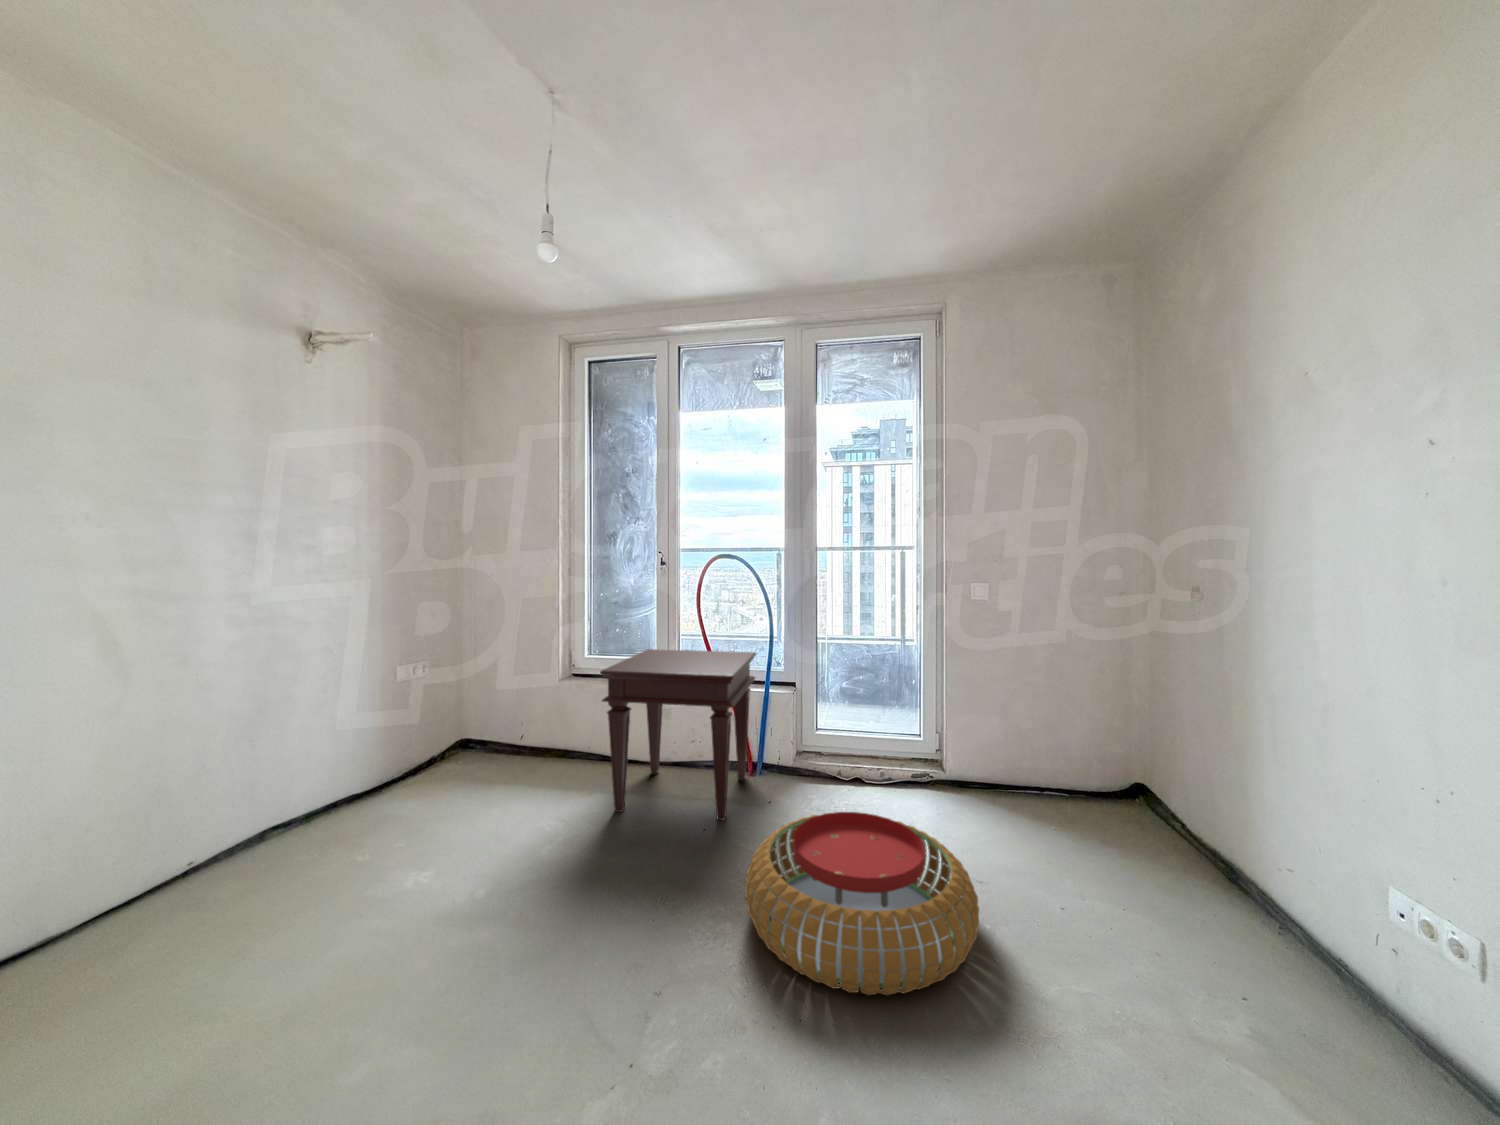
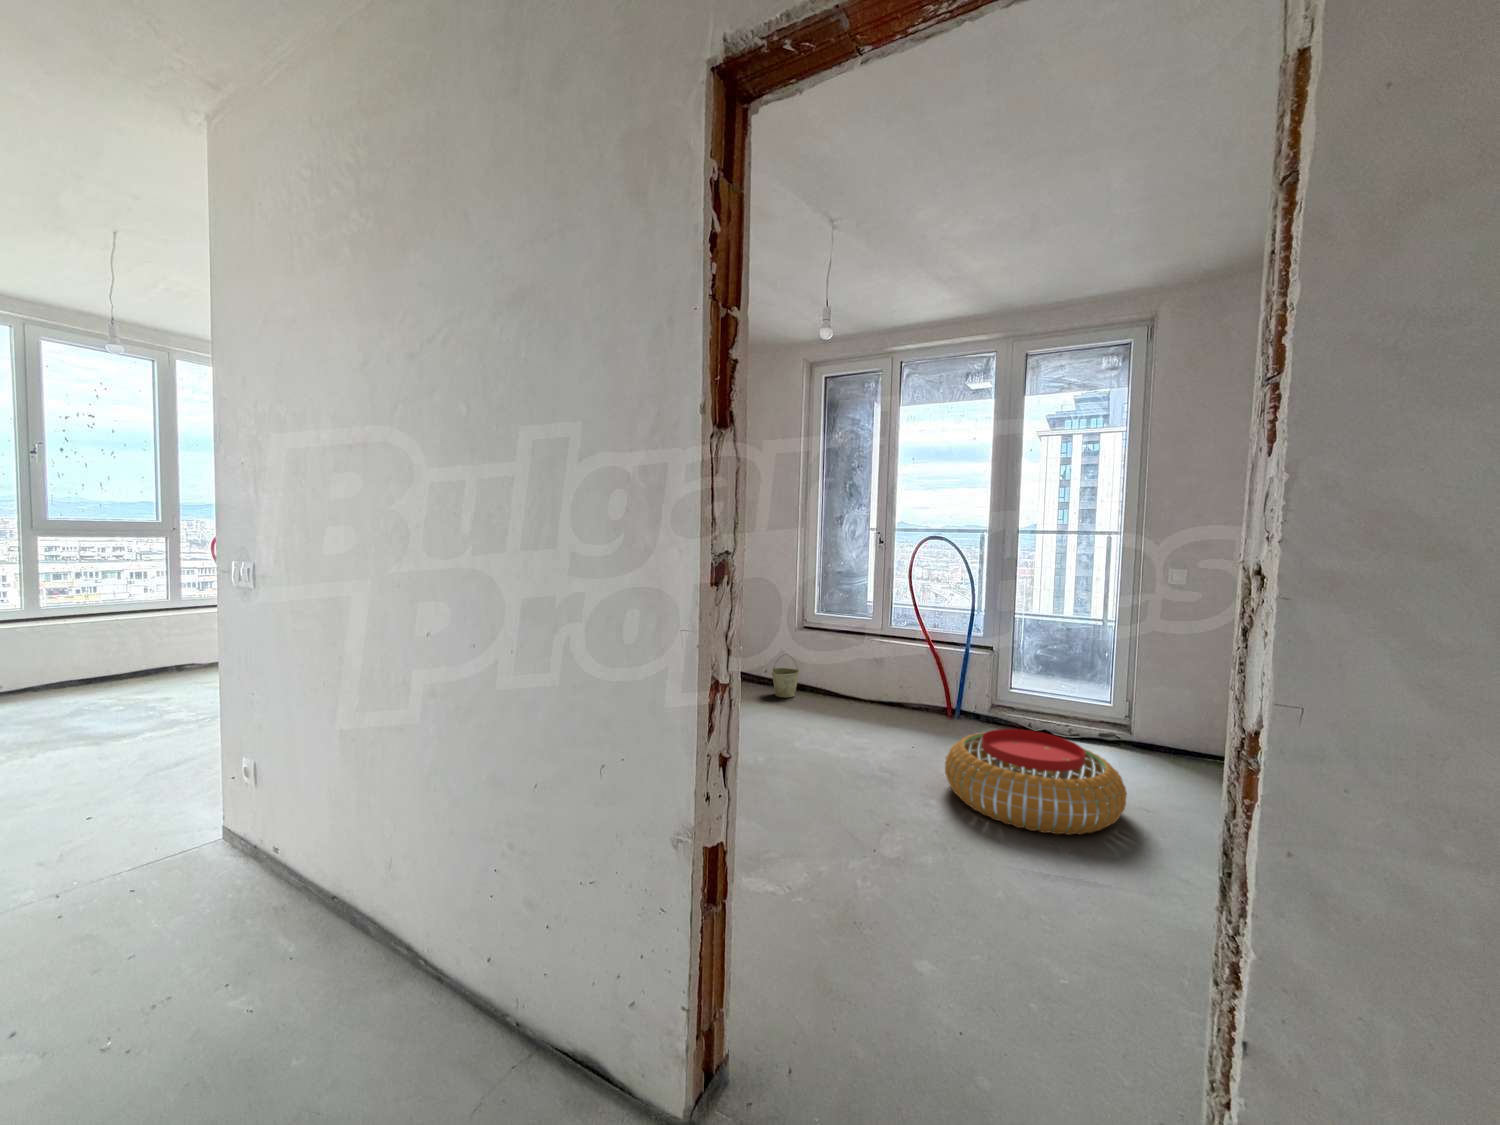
side table: present [600,649,756,820] -> none [836,610,959,741]
bucket: none [526,714,566,773] -> present [771,655,800,697]

